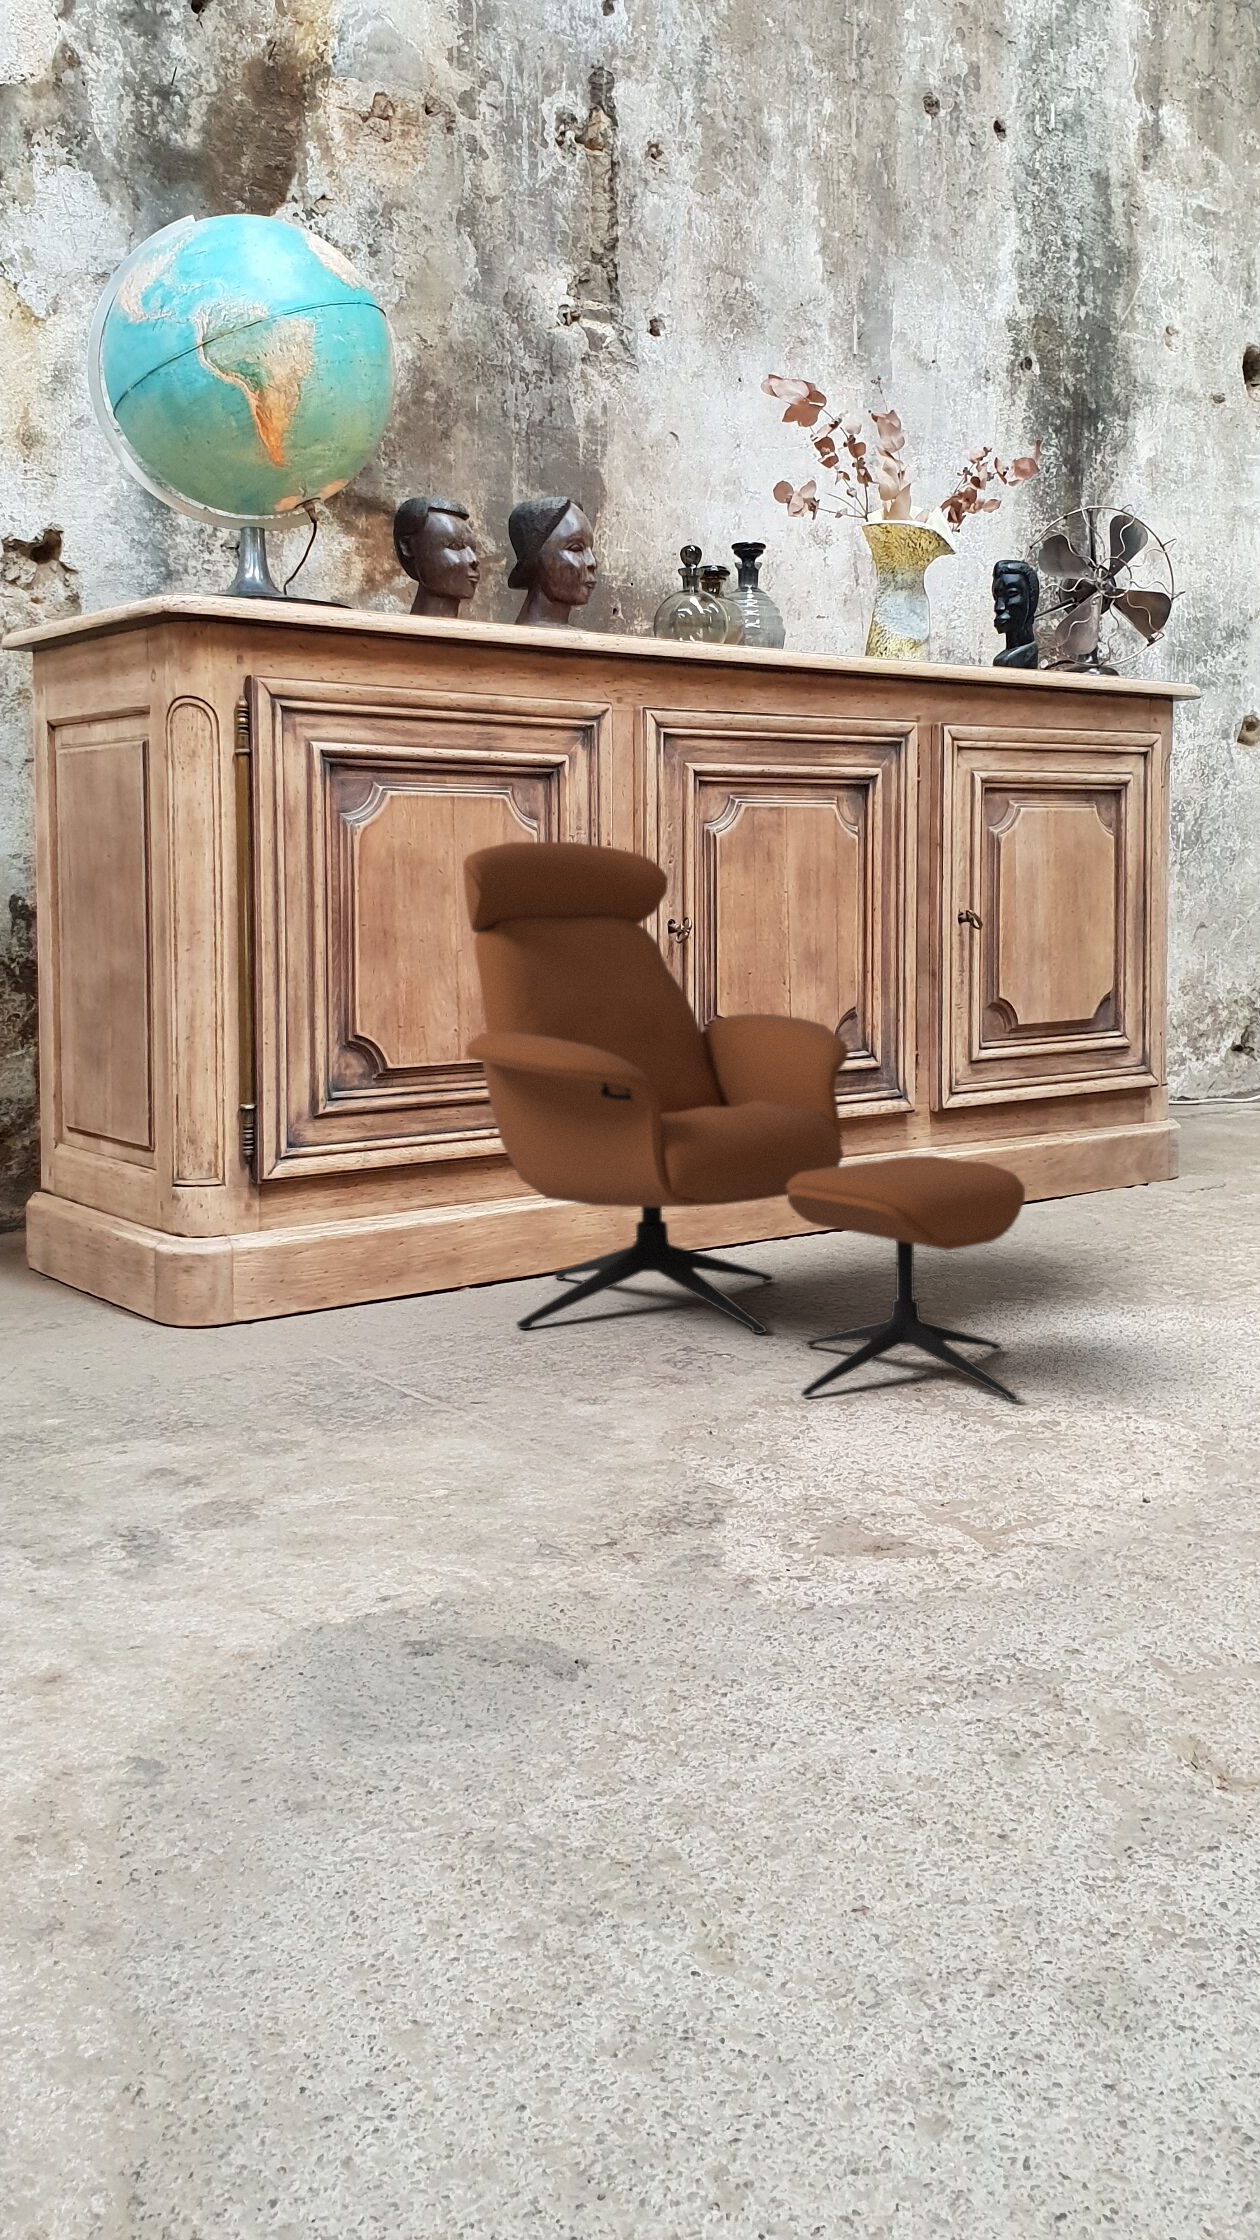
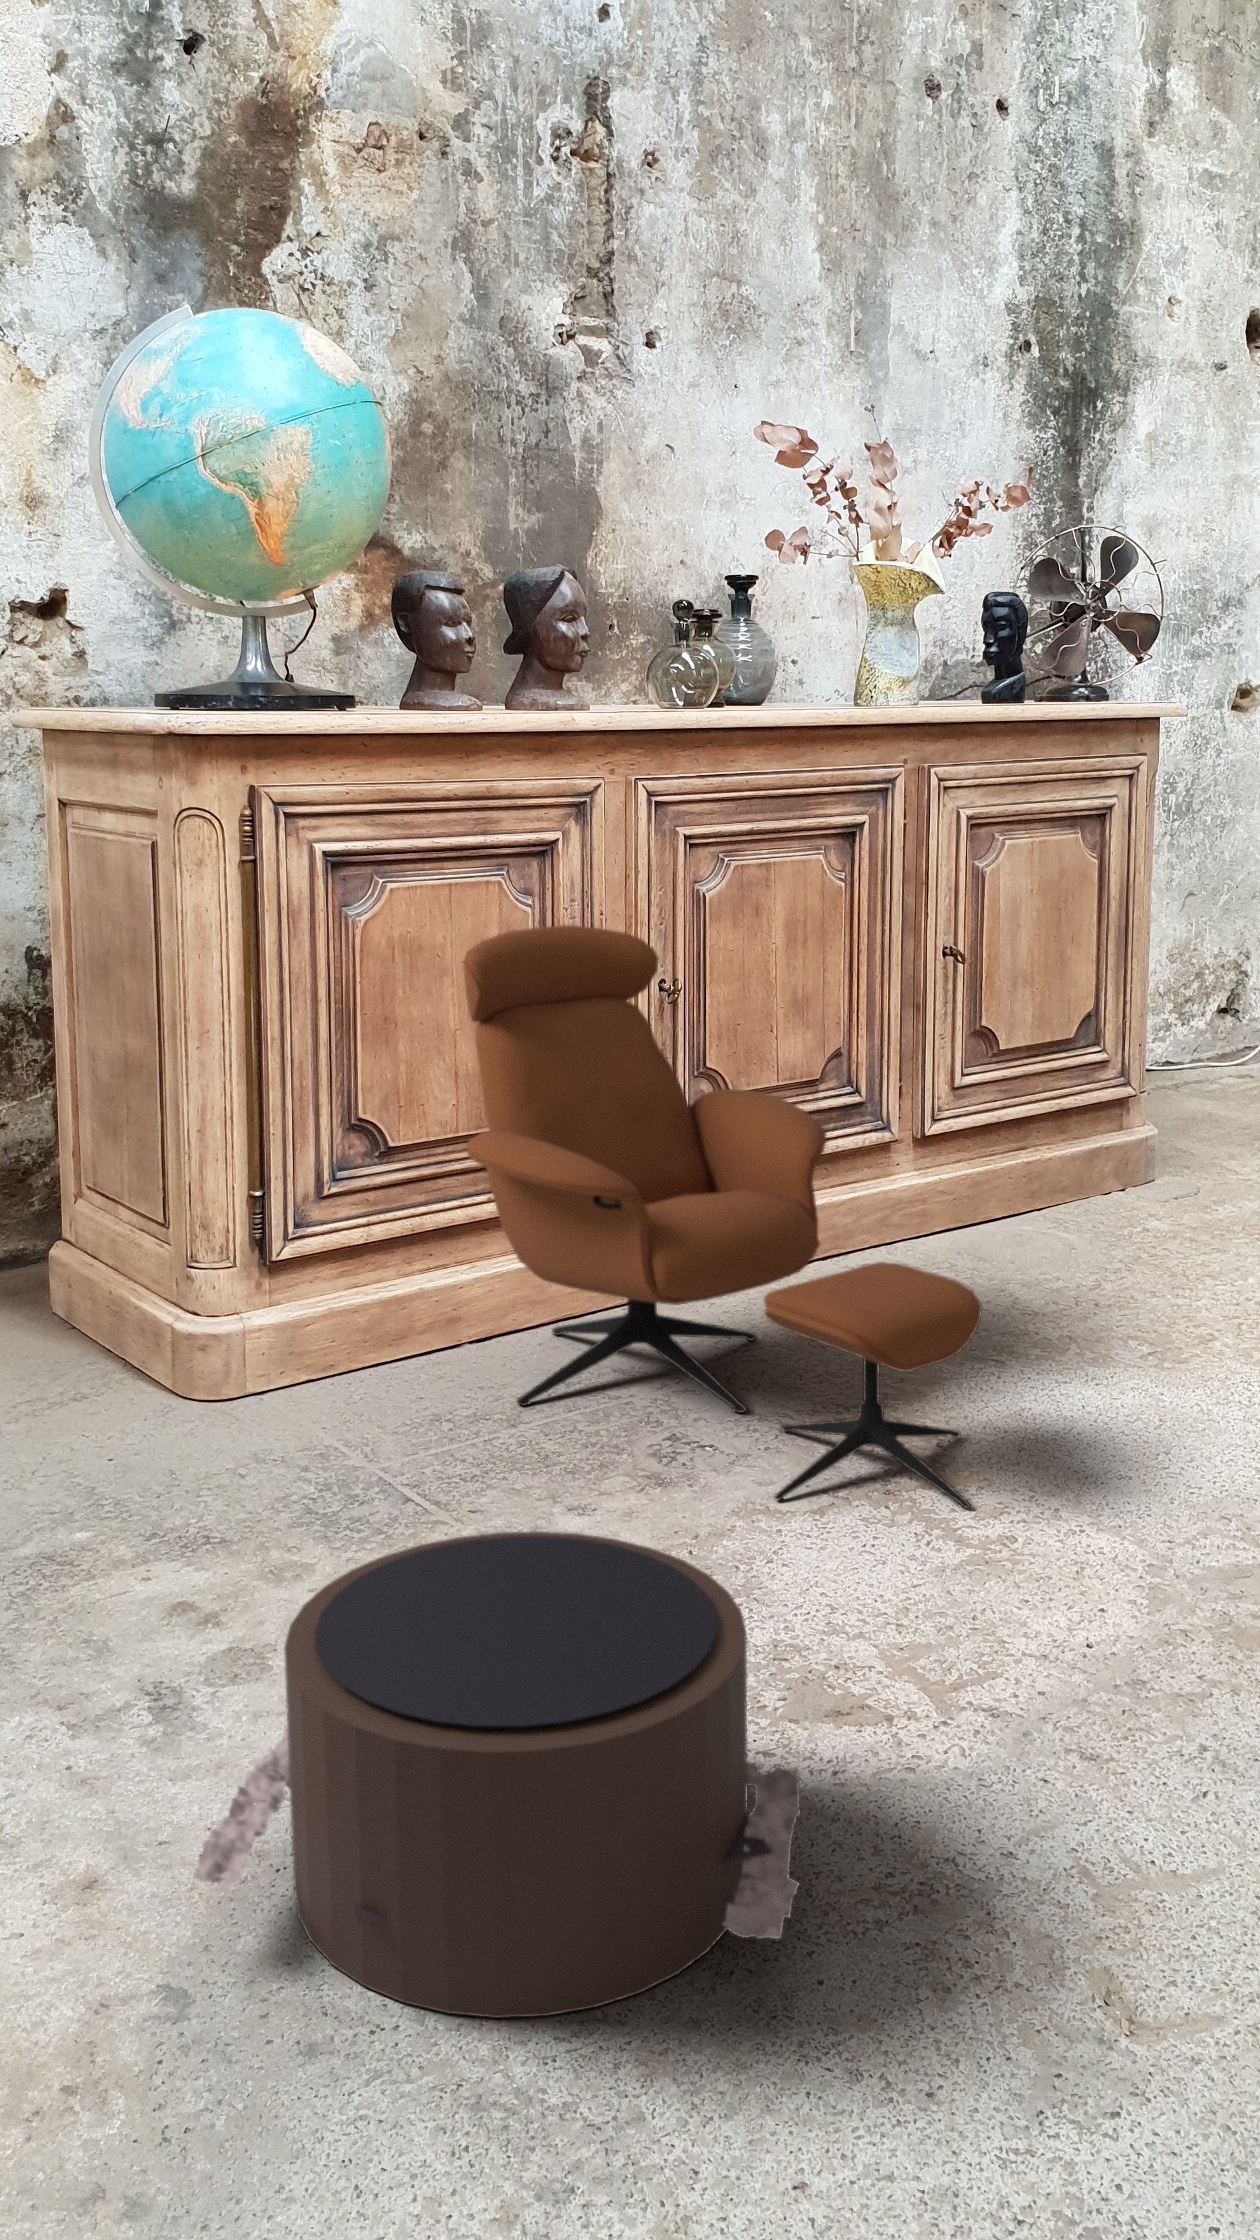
pouf: none [132,1328,861,1817] -> present [193,1531,801,2018]

